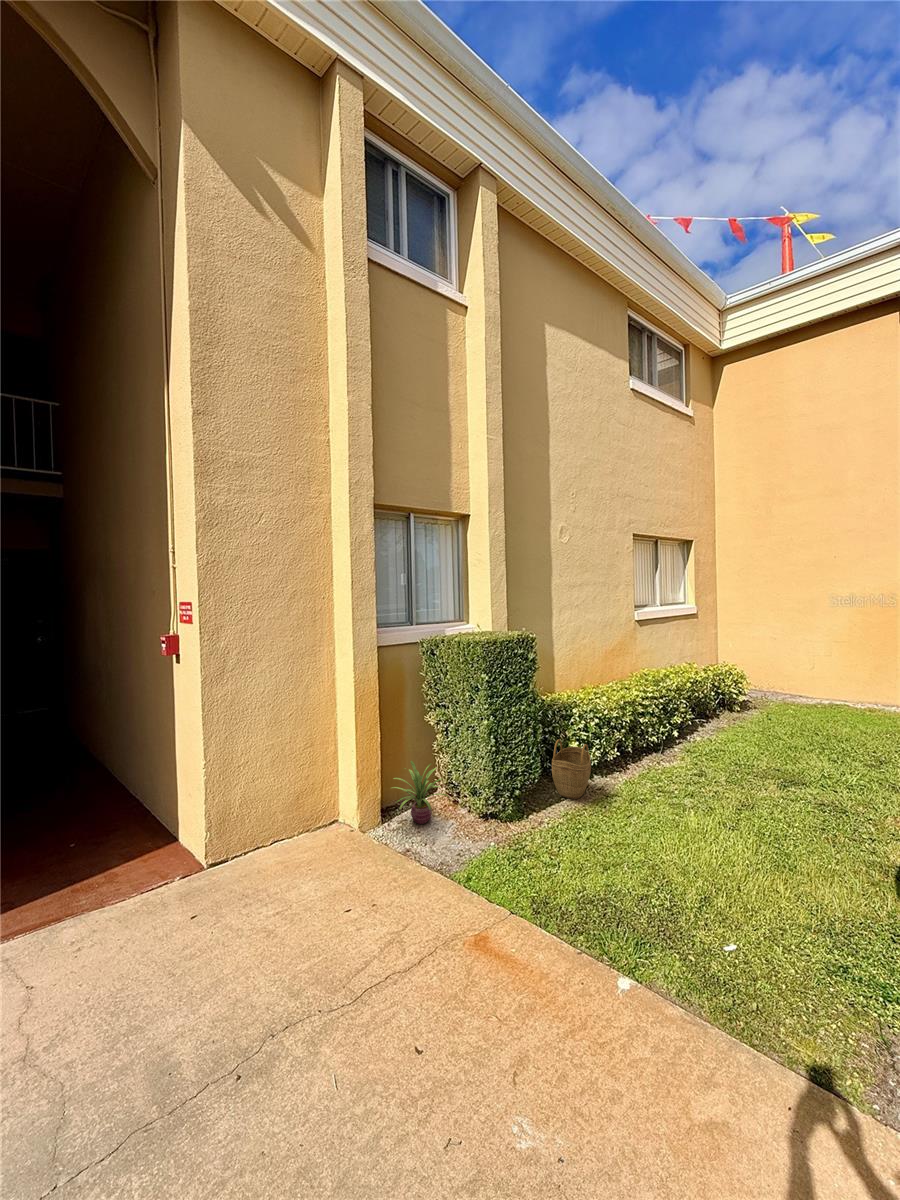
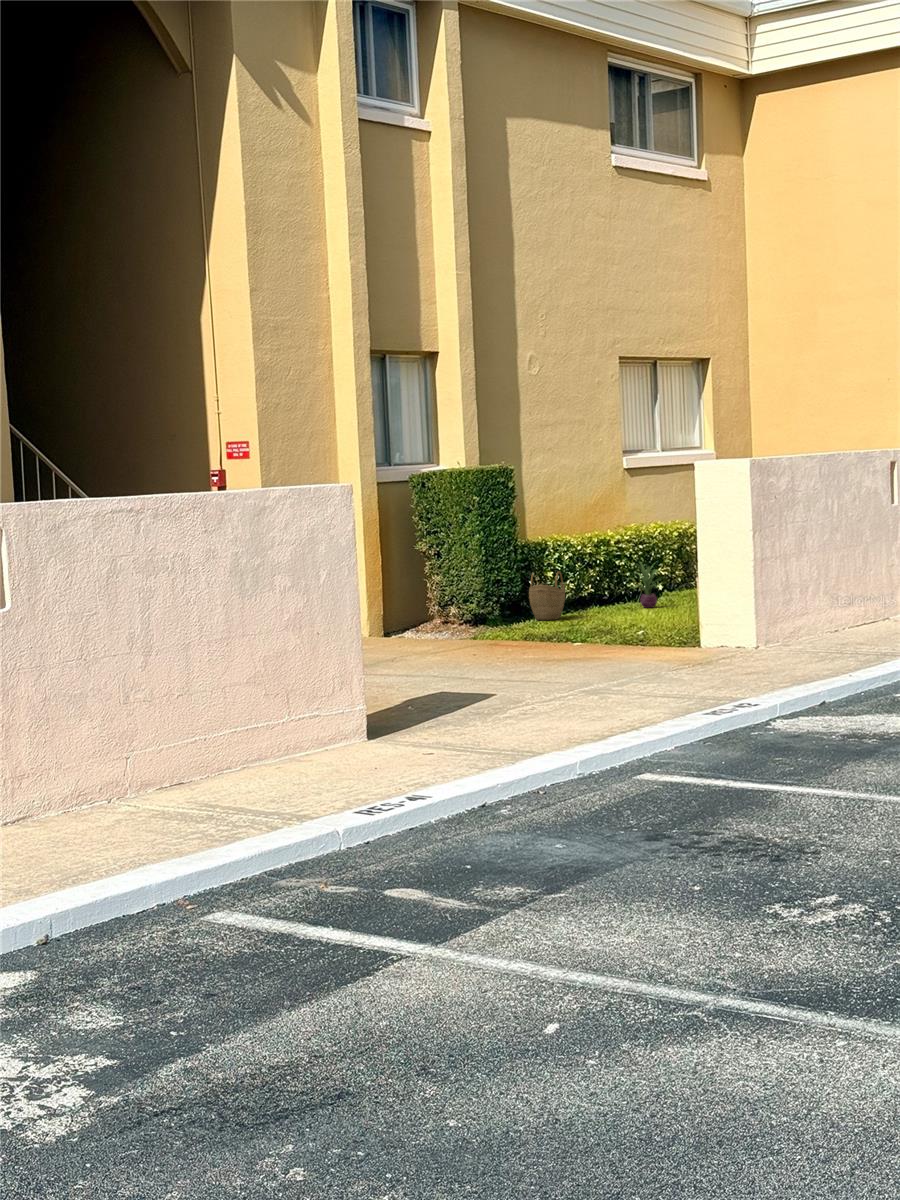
decorative plant: present [392,761,449,824] -> present [634,562,659,608]

